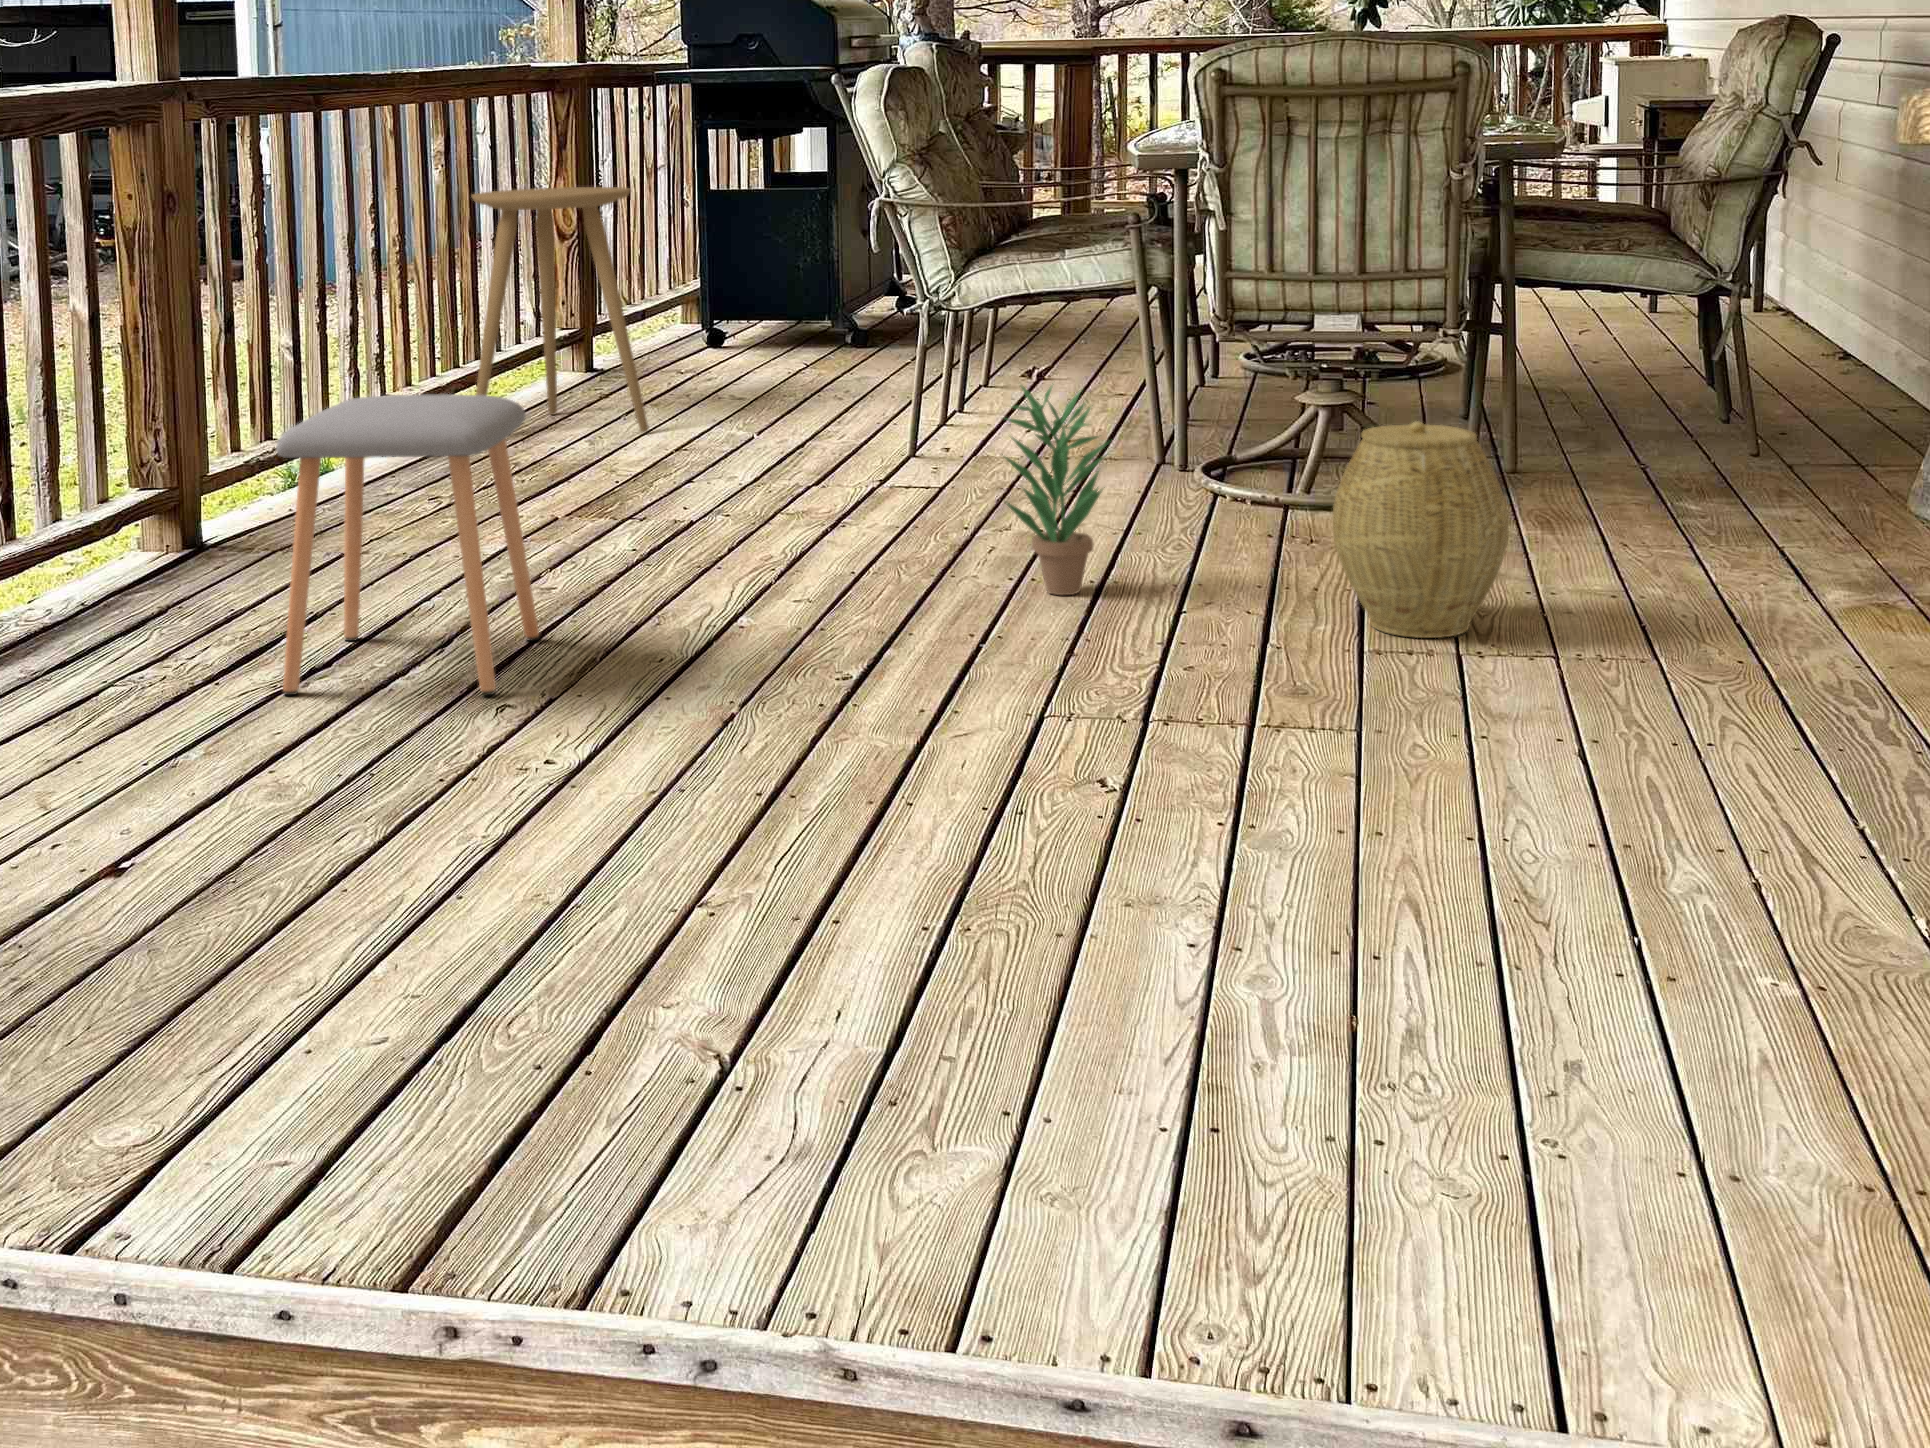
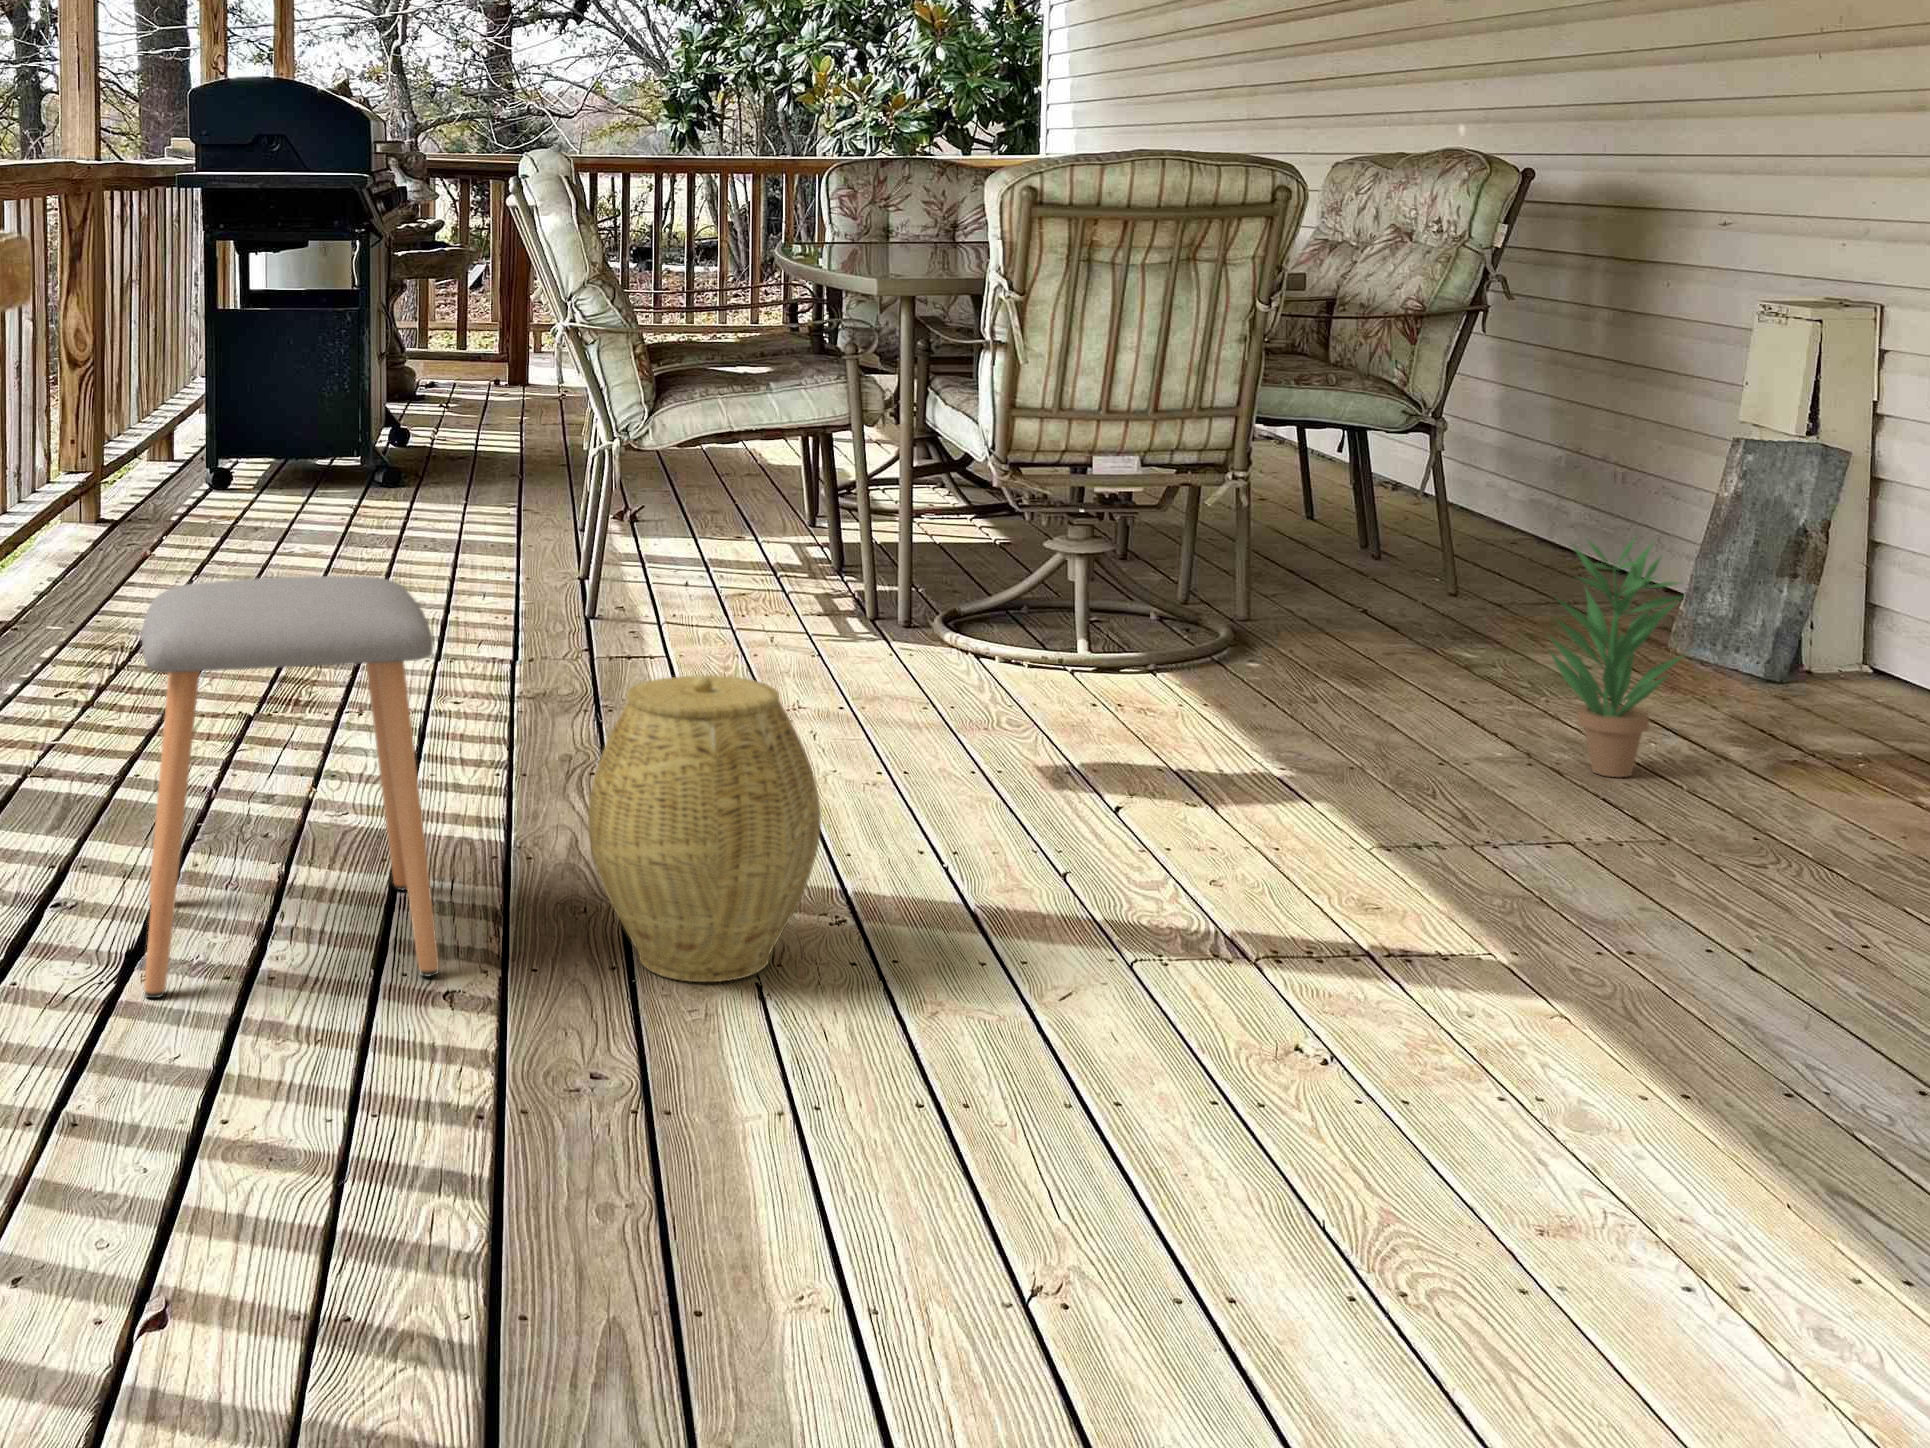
side table: present [472,187,649,433] -> none [39,304,259,614]
potted plant: present [1005,386,1111,595] -> present [1550,538,1683,777]
woven basket: present [1332,422,1509,638] -> present [588,675,821,982]

